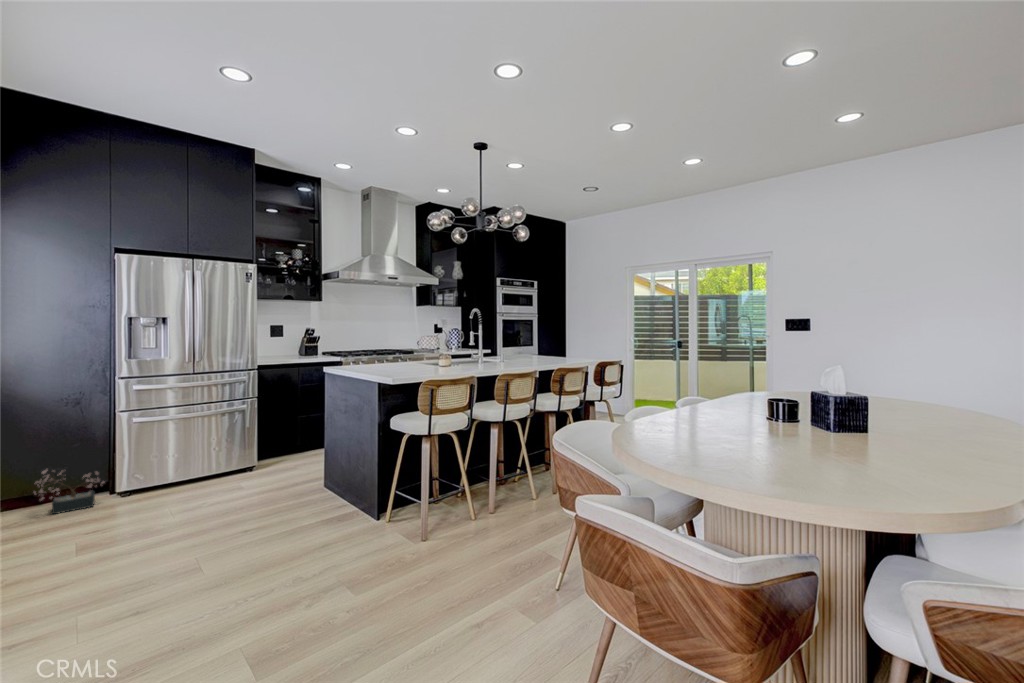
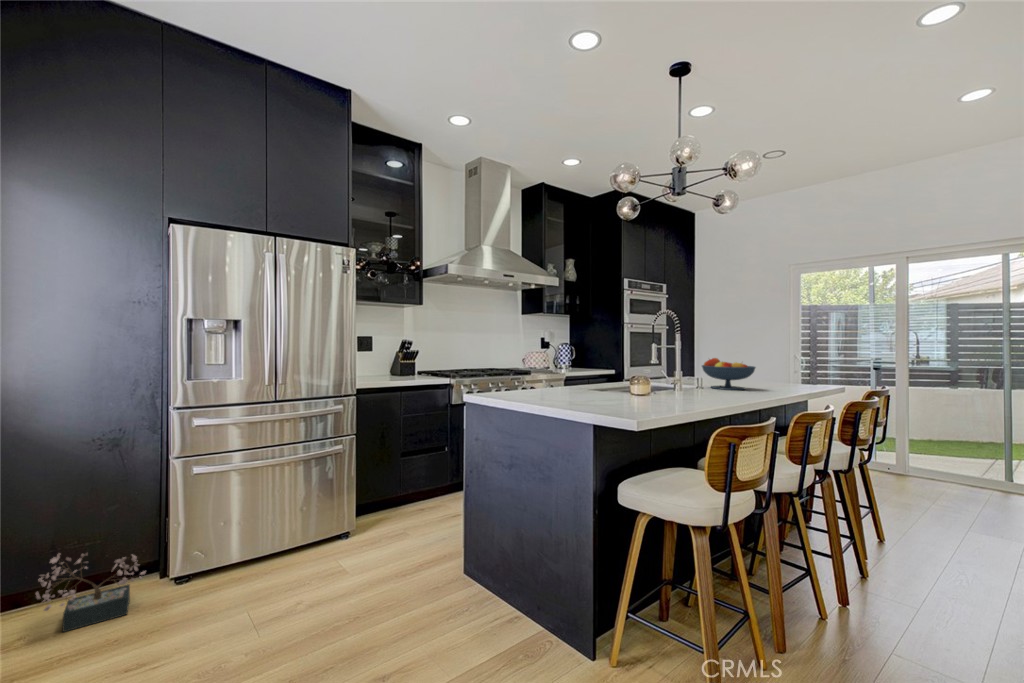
fruit bowl: none [510,341,545,363] -> present [702,358,756,390]

